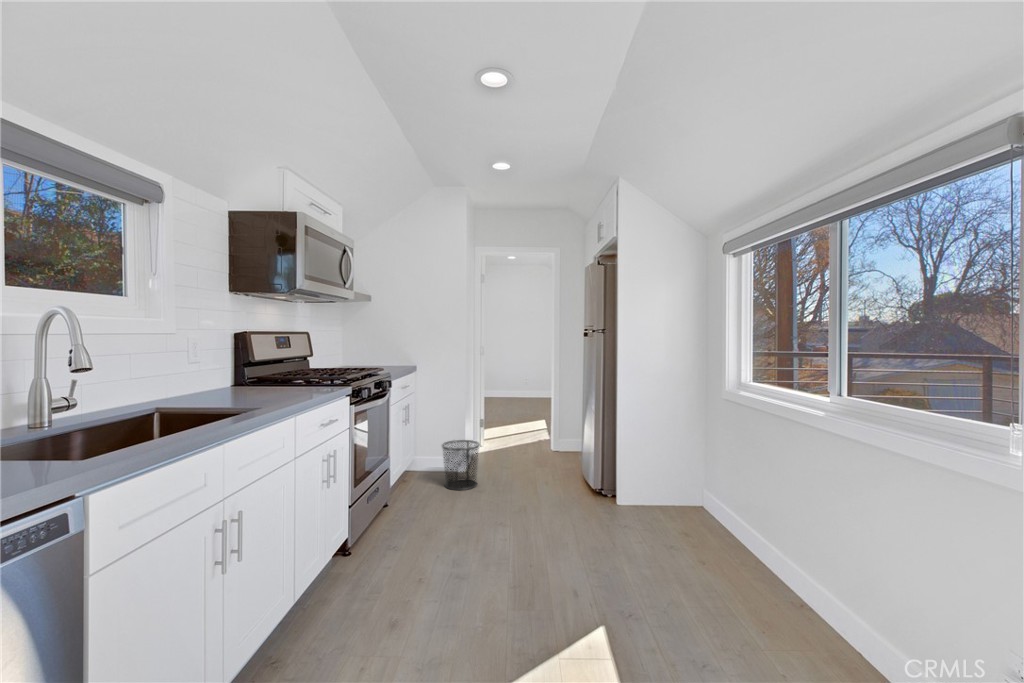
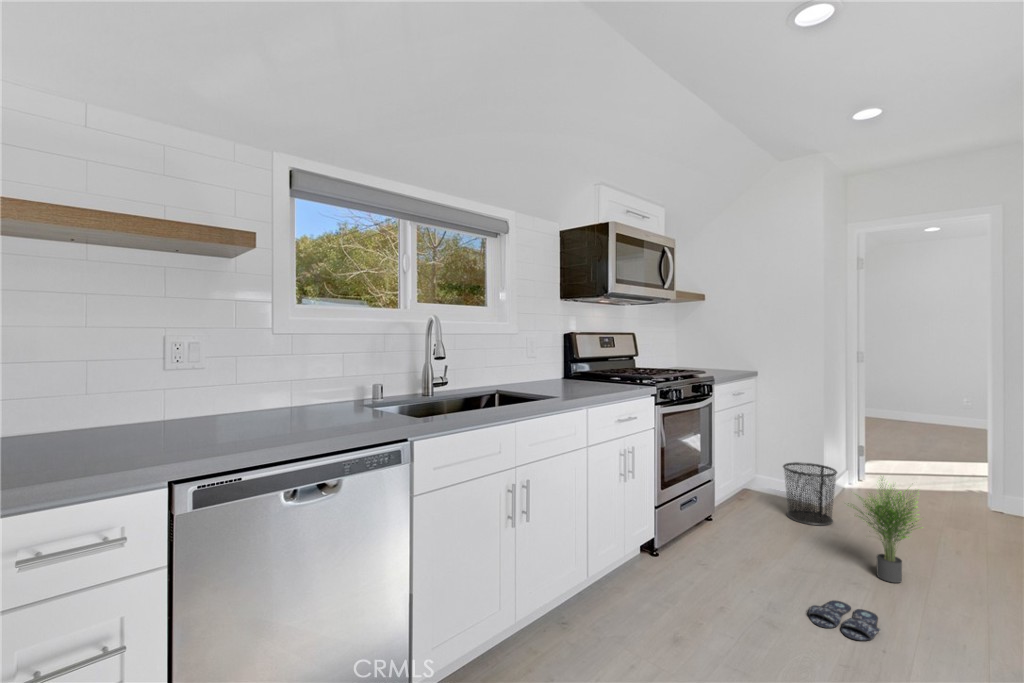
potted plant: none [492,440,548,519] -> present [853,480,917,583]
slippers: none [487,544,533,570] -> present [808,600,880,641]

